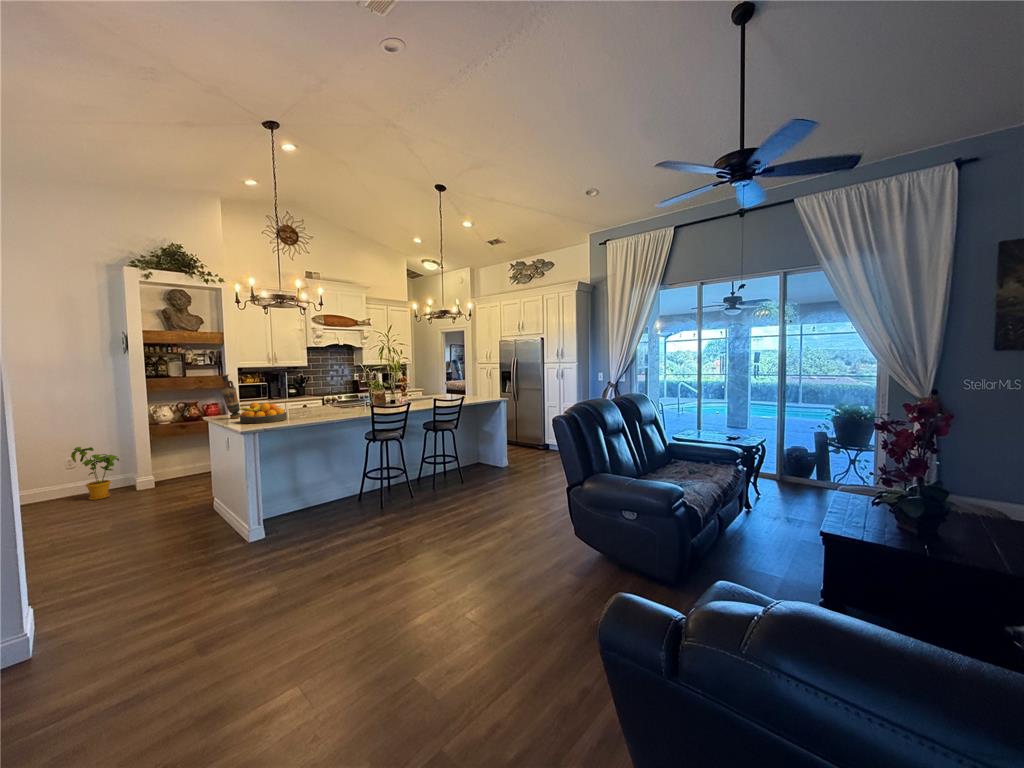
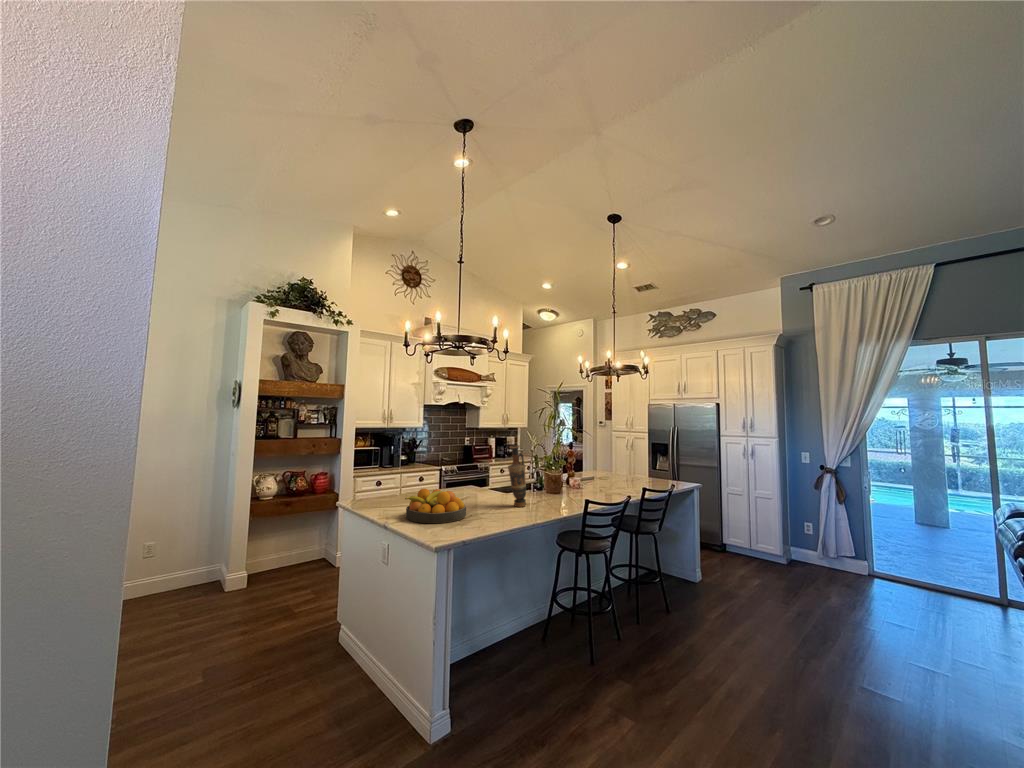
vase: present [220,374,241,419] -> present [508,445,526,507]
house plant: present [71,447,119,500] -> none [156,530,213,604]

